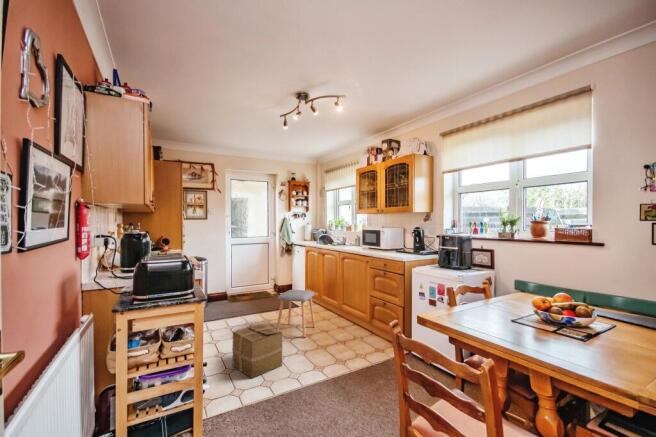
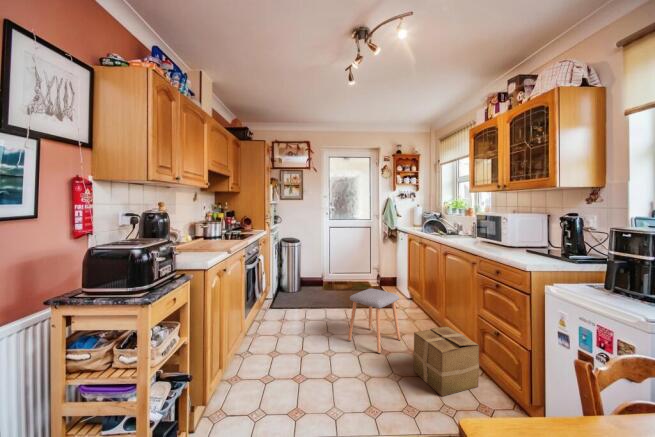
cardboard box: present [232,323,282,378] -> present [413,327,479,396]

